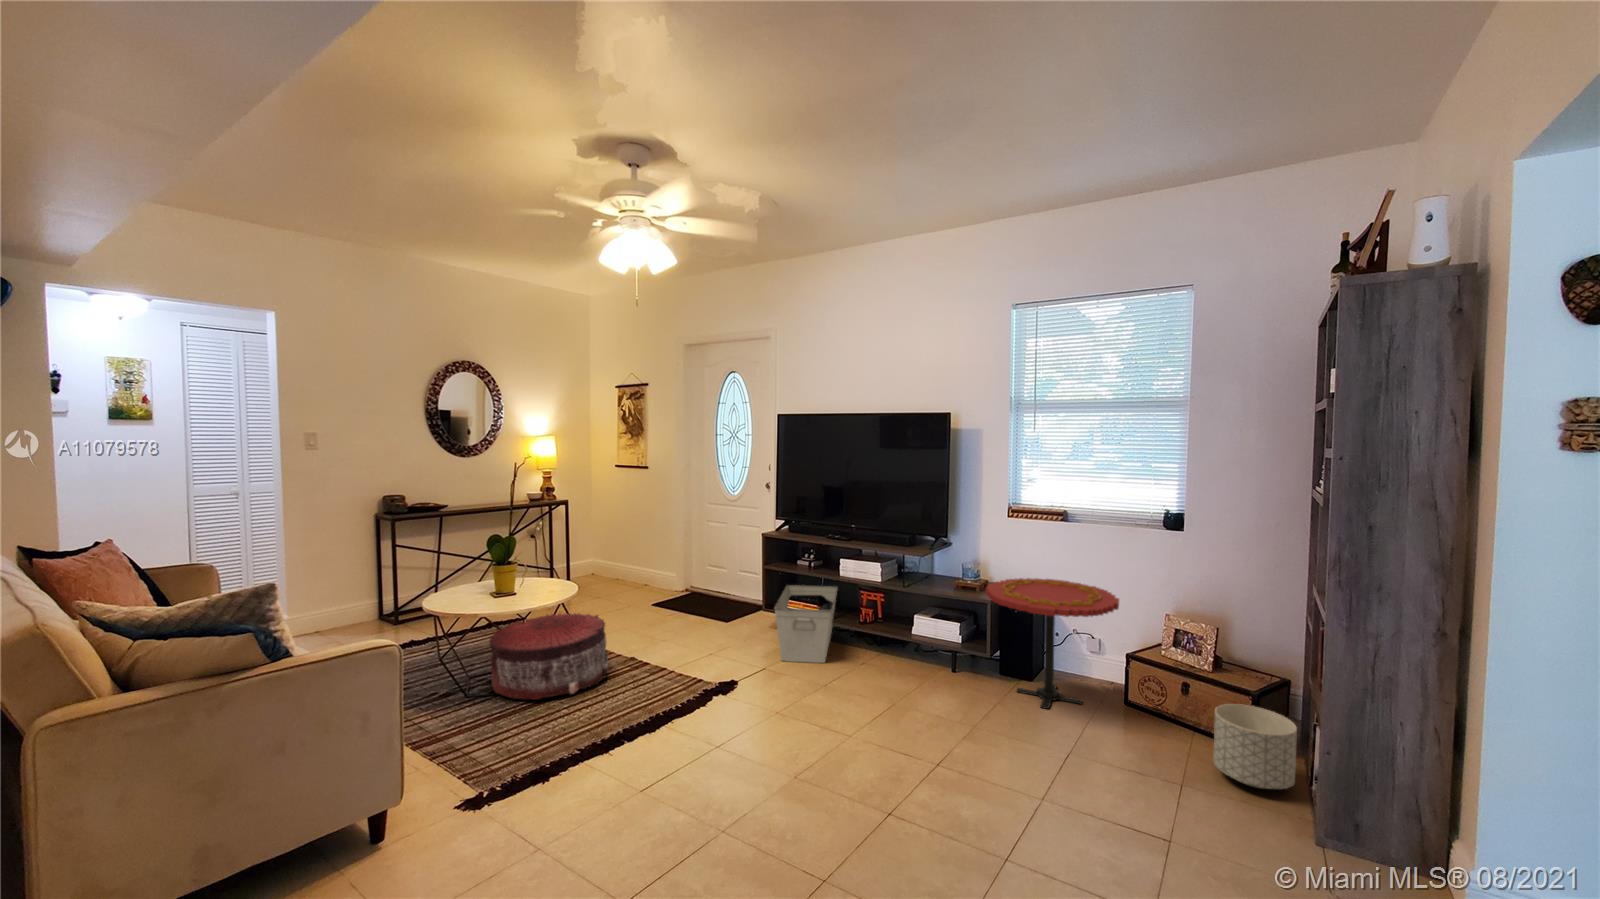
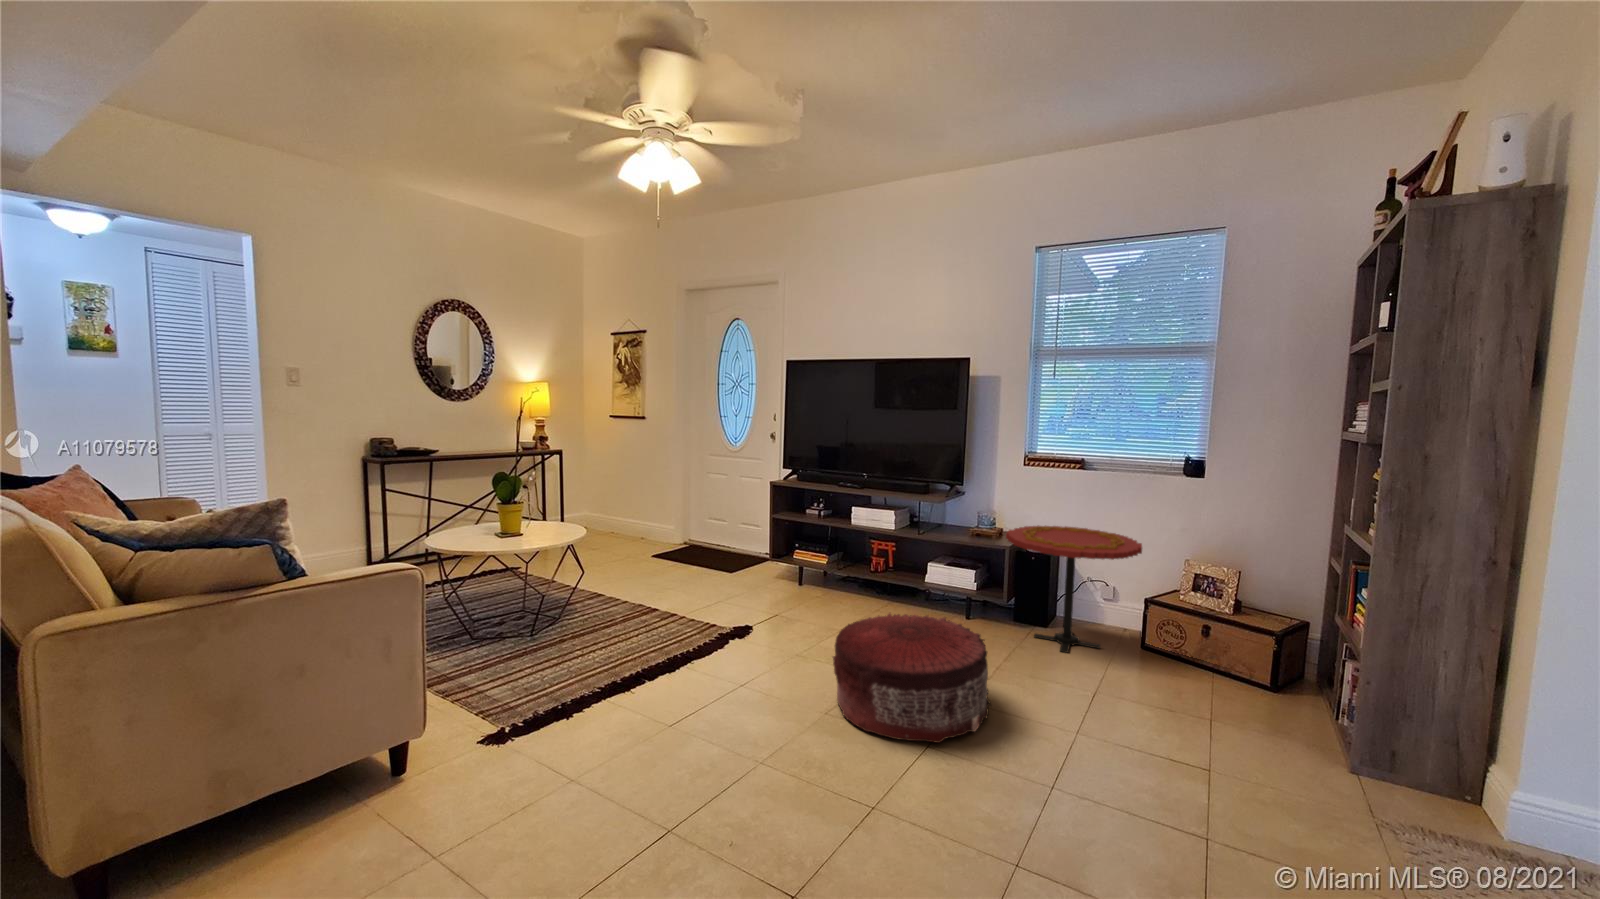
storage bin: present [775,585,838,663] -> none [786,535,848,610]
pouf: present [490,613,608,700] -> present [833,613,991,743]
planter: present [1214,704,1297,789] -> none [1239,643,1326,724]

